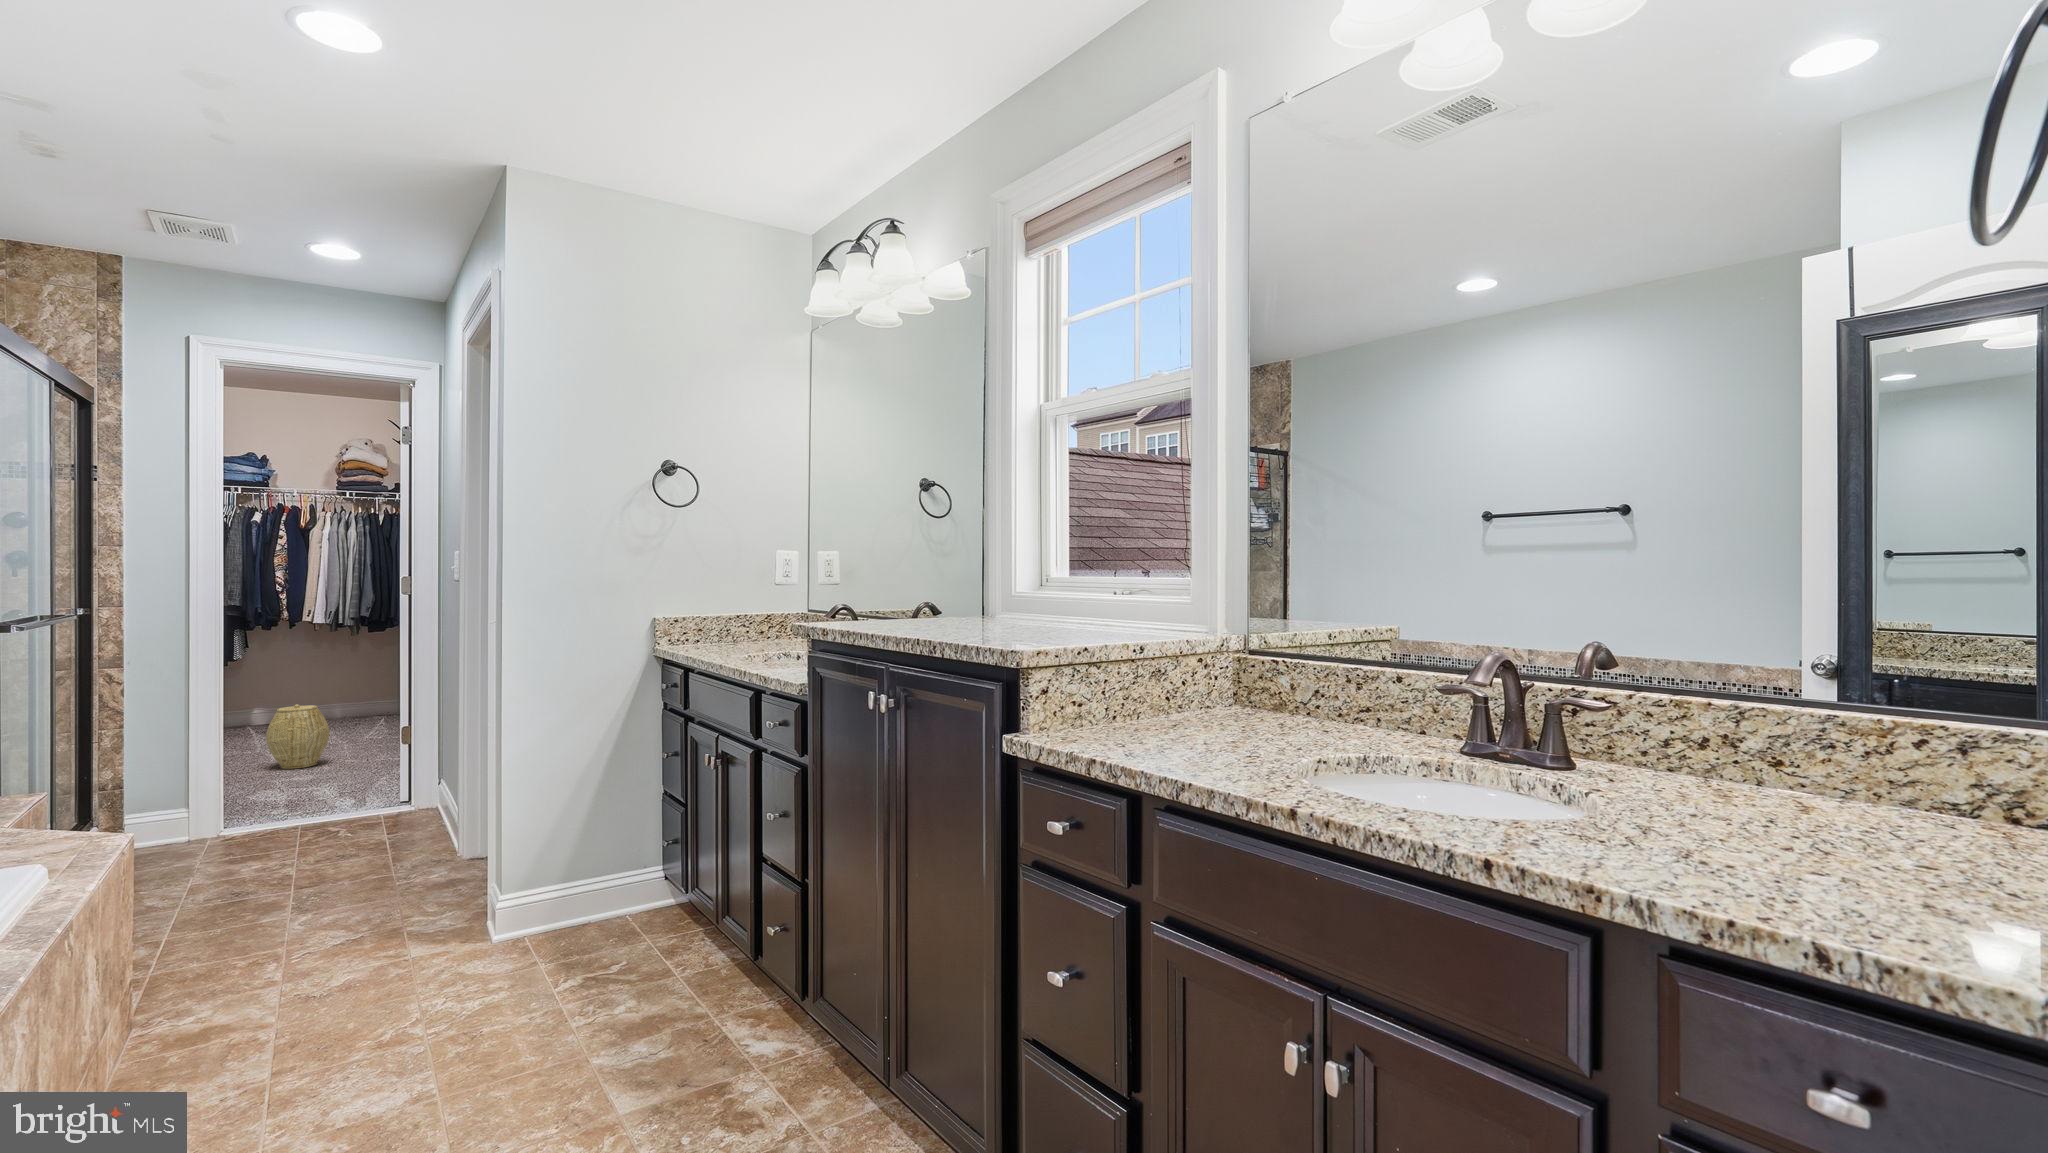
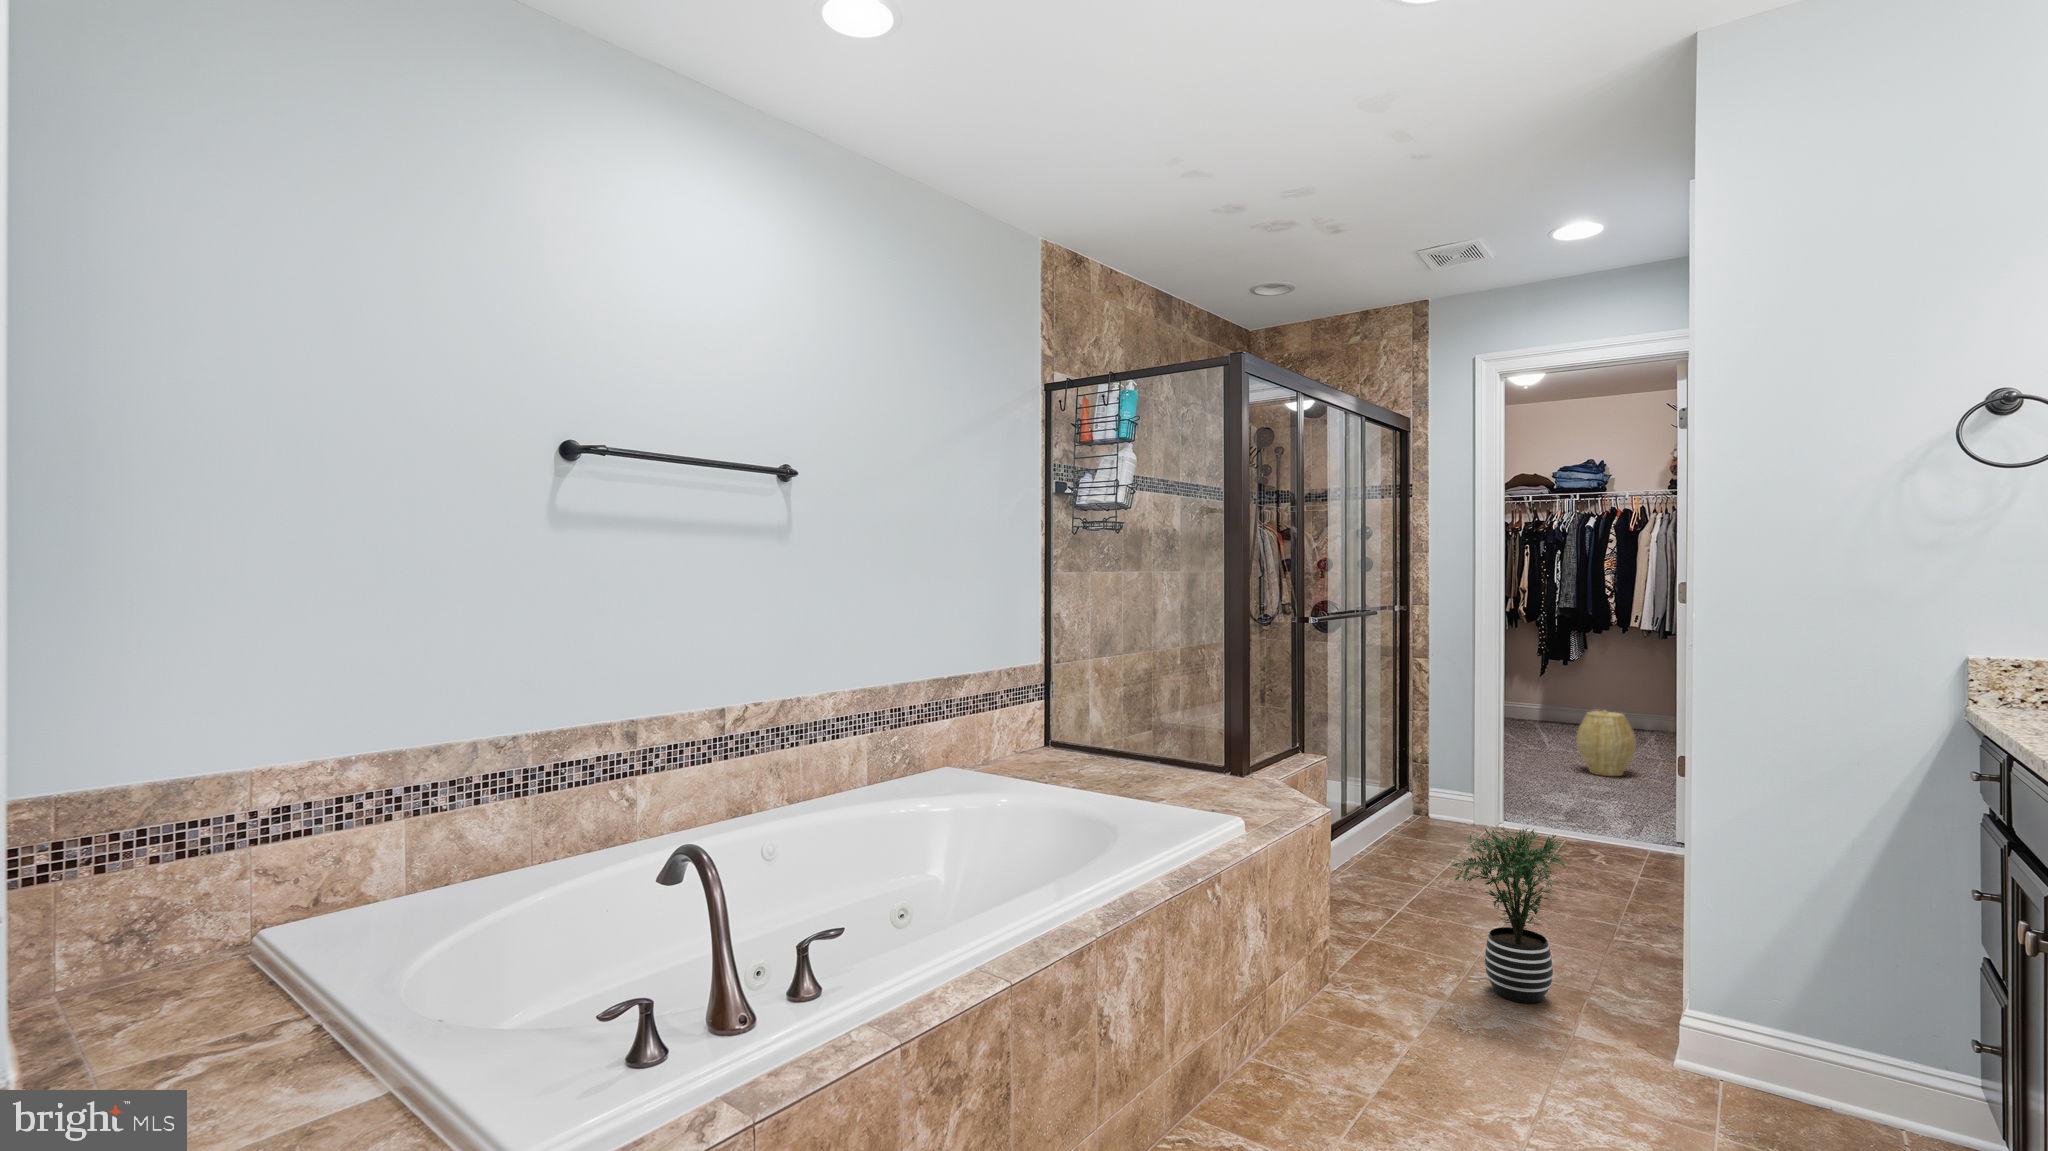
potted plant: none [274,798,396,960] -> present [1452,827,1566,1003]

